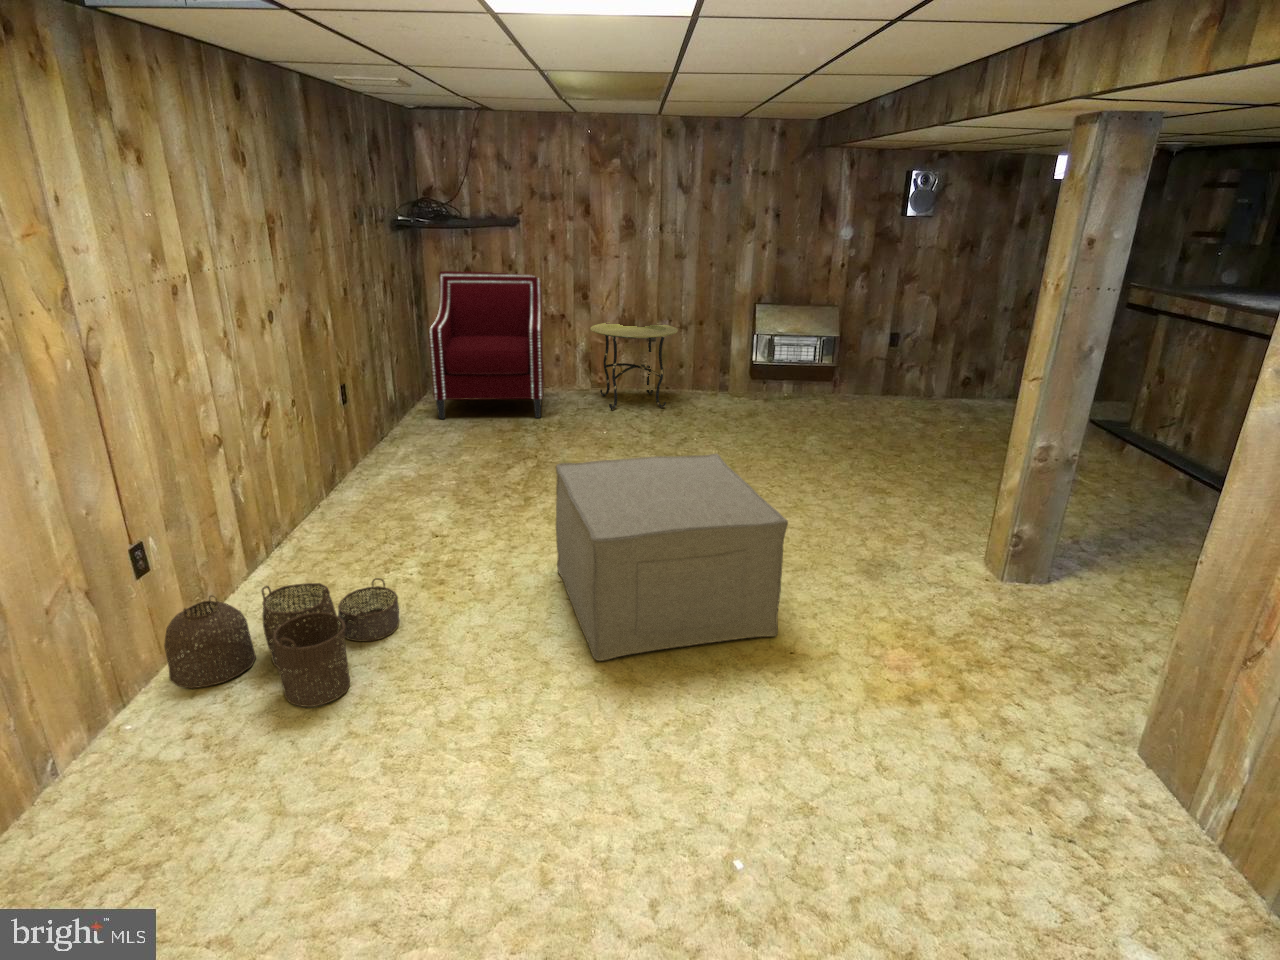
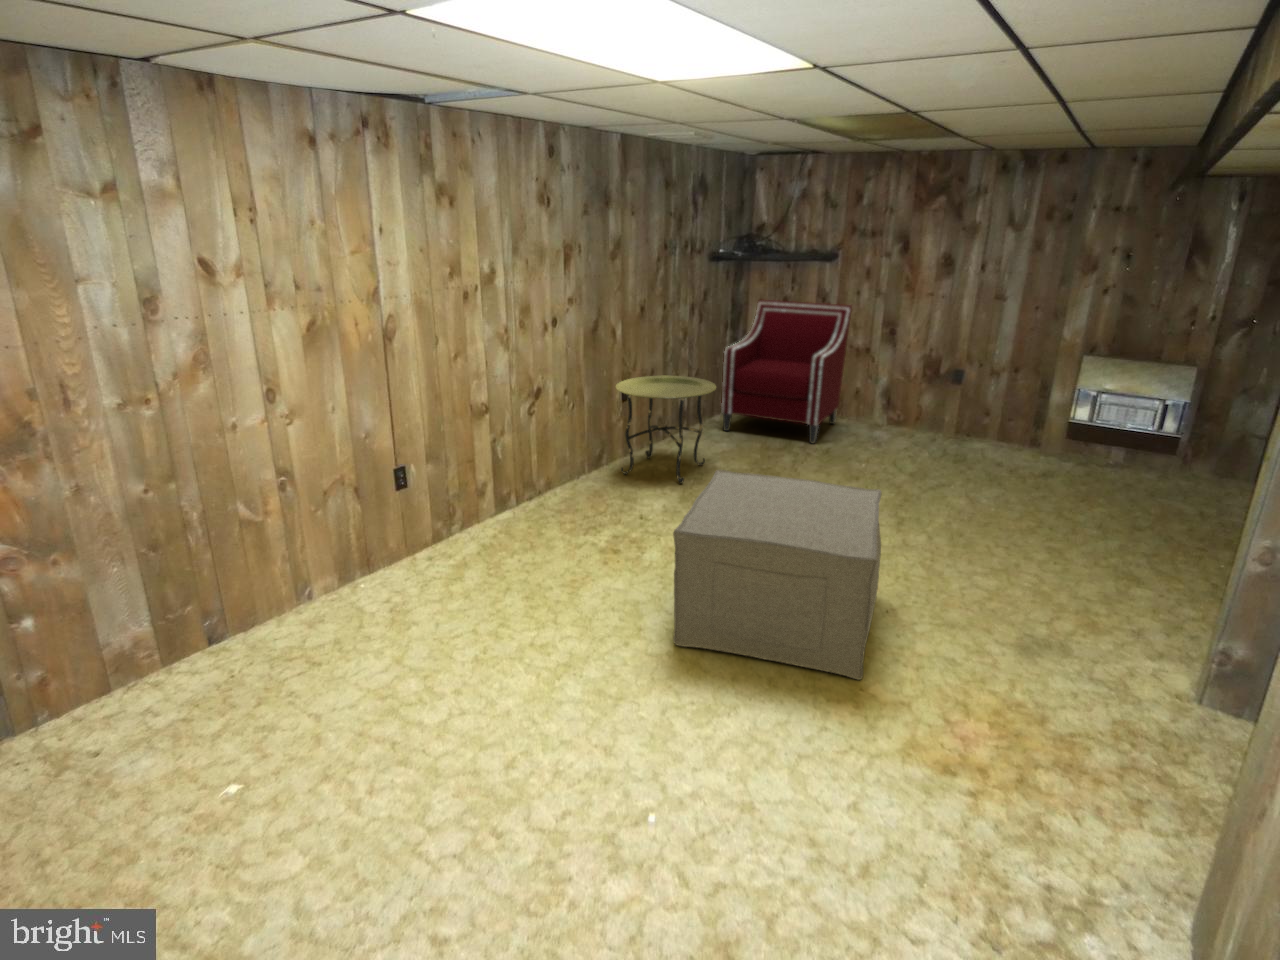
side table: present [590,323,678,410] -> present [616,376,716,484]
woven basket: present [164,578,399,707] -> none [401,513,563,609]

